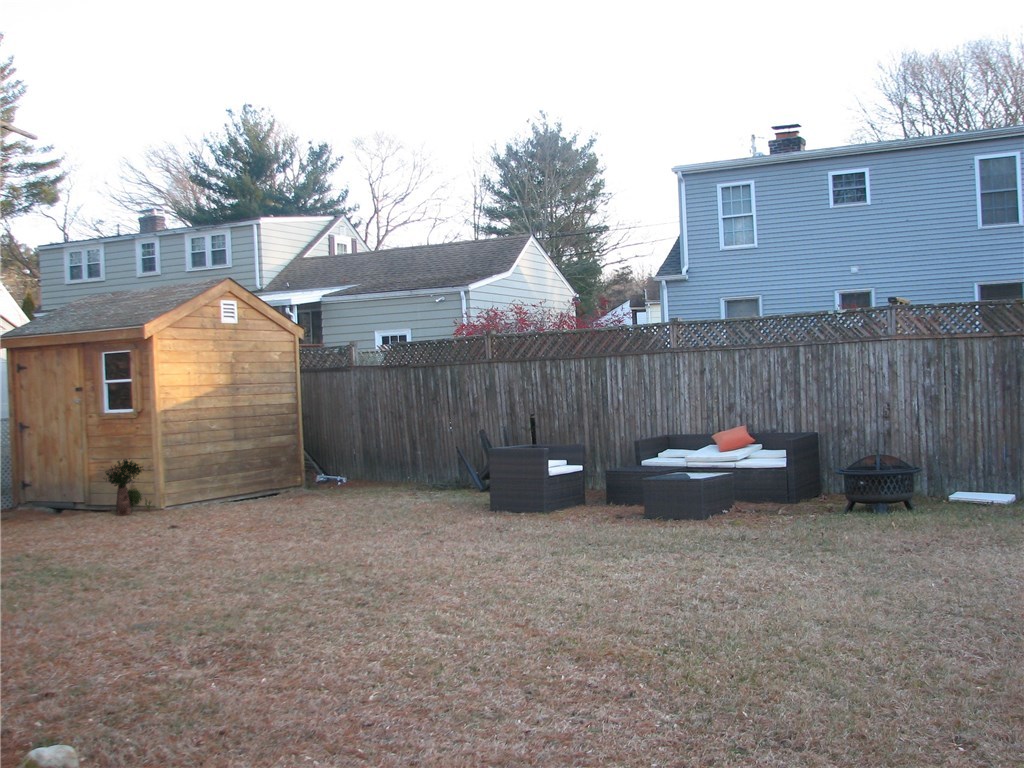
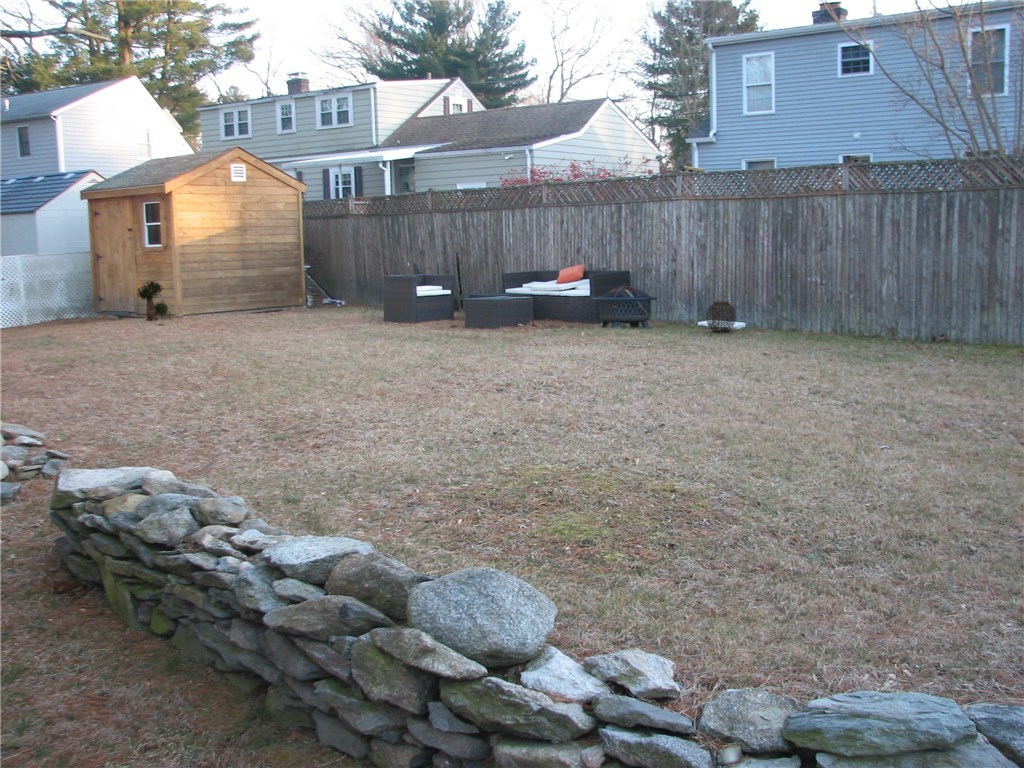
woven basket: none [965,461,1003,498] -> present [707,301,736,332]

